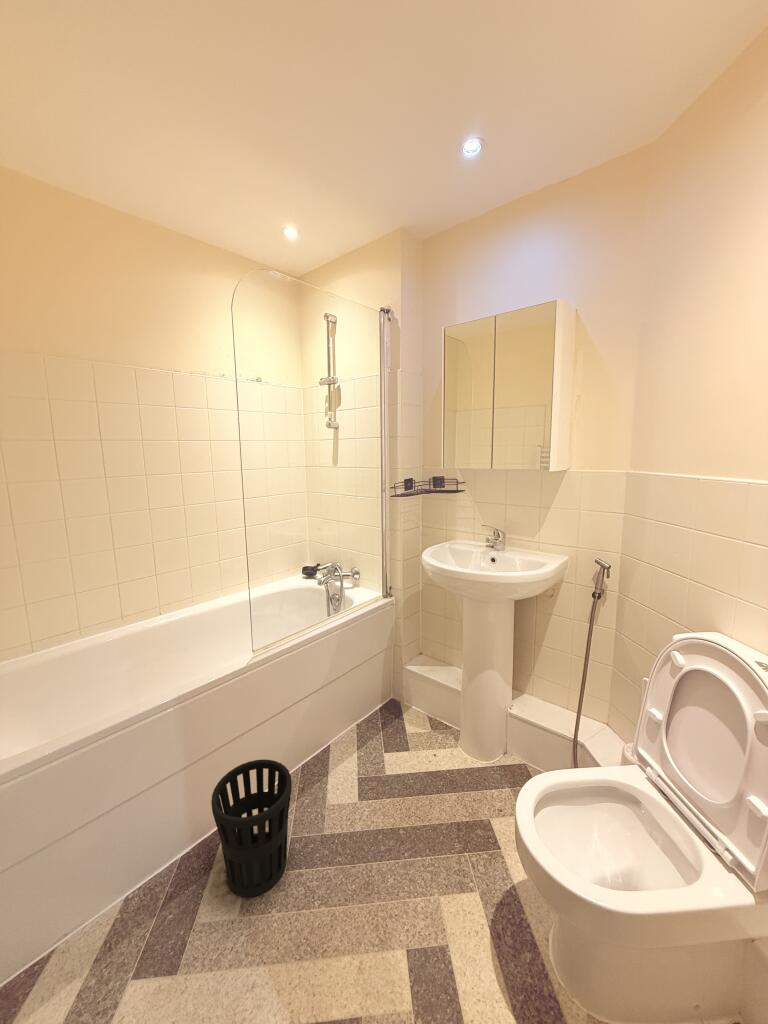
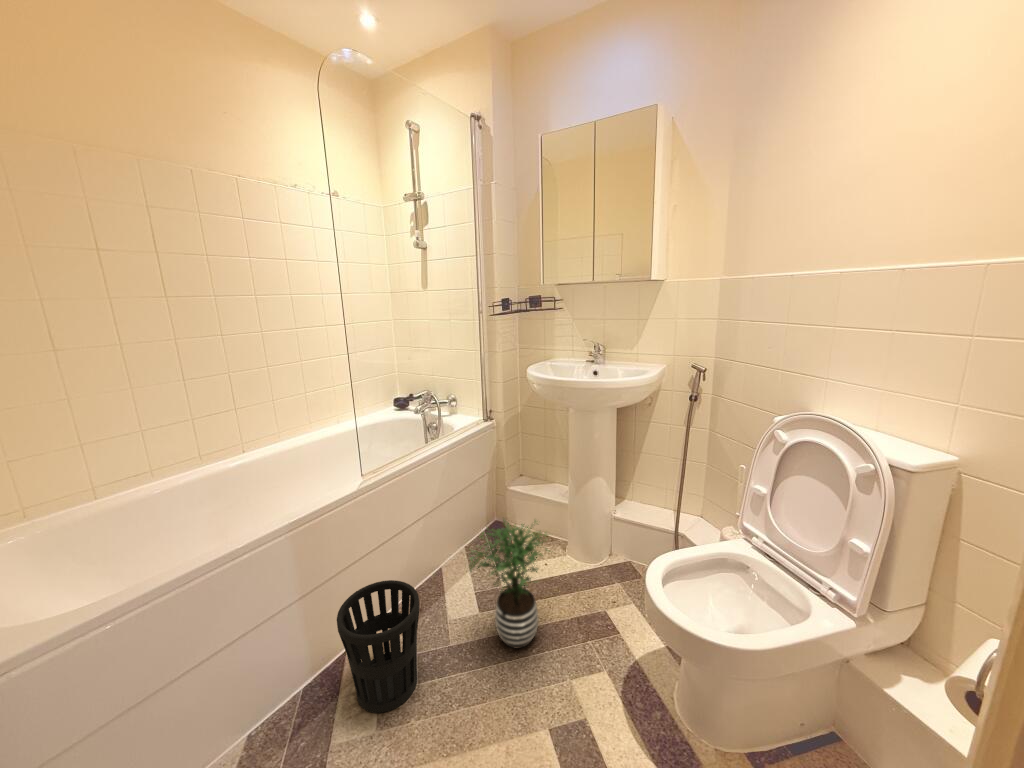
potted plant: none [343,705,434,849] -> present [469,520,547,649]

